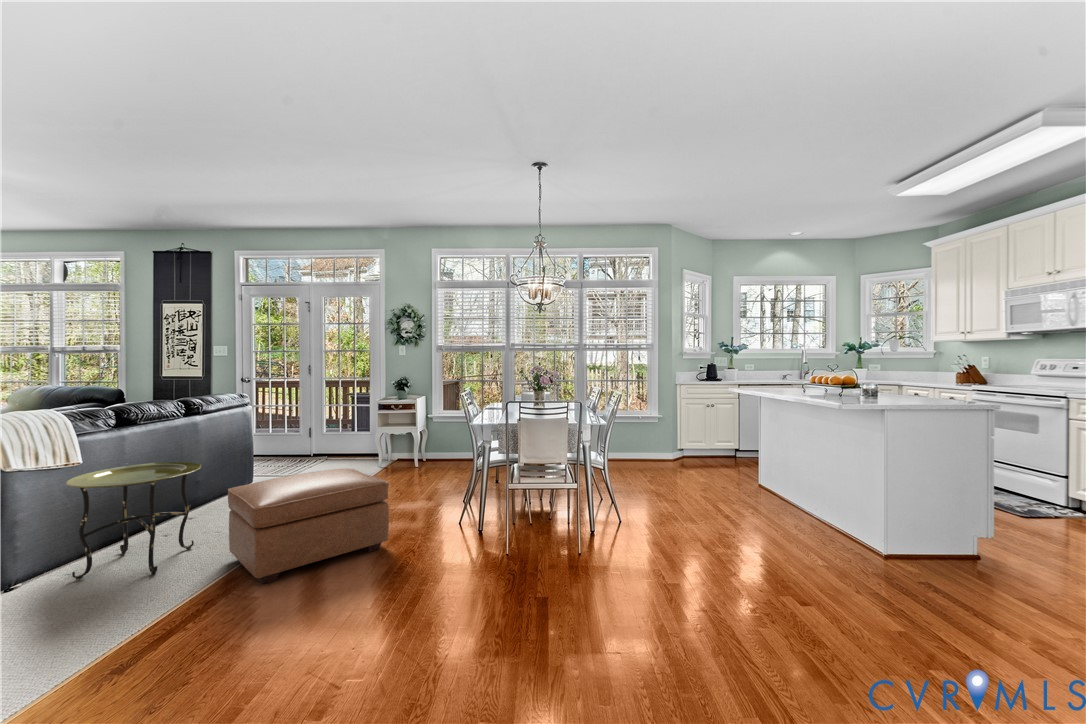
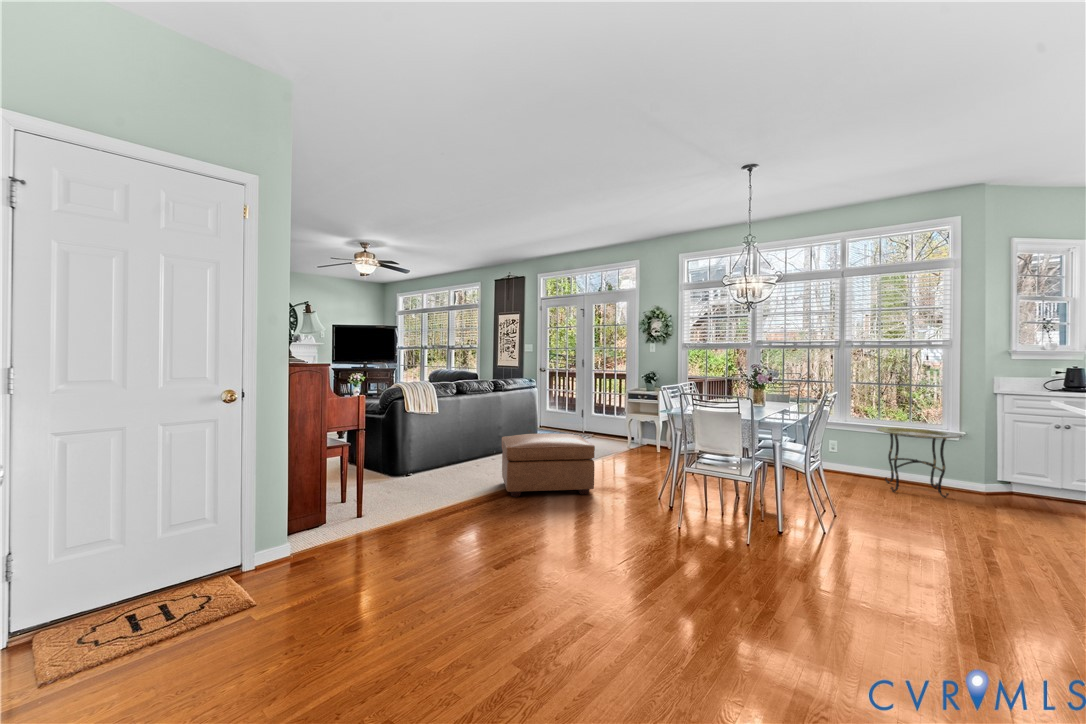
side table: present [66,462,201,580] -> present [876,427,960,498]

